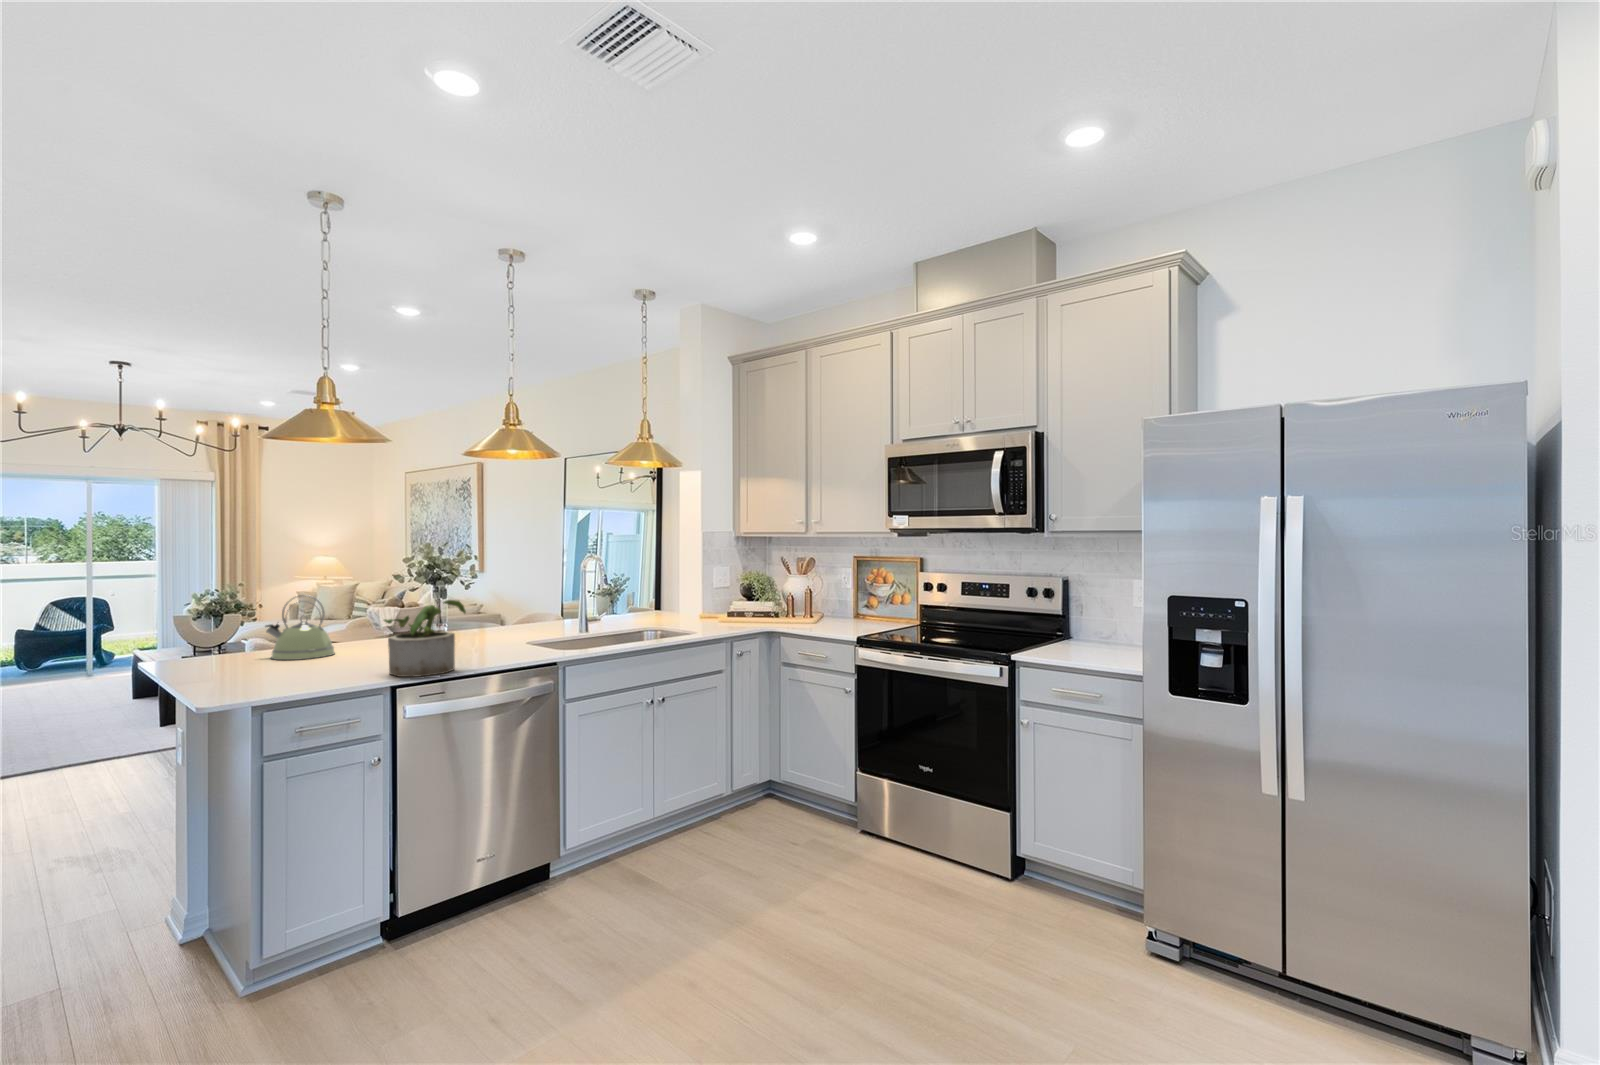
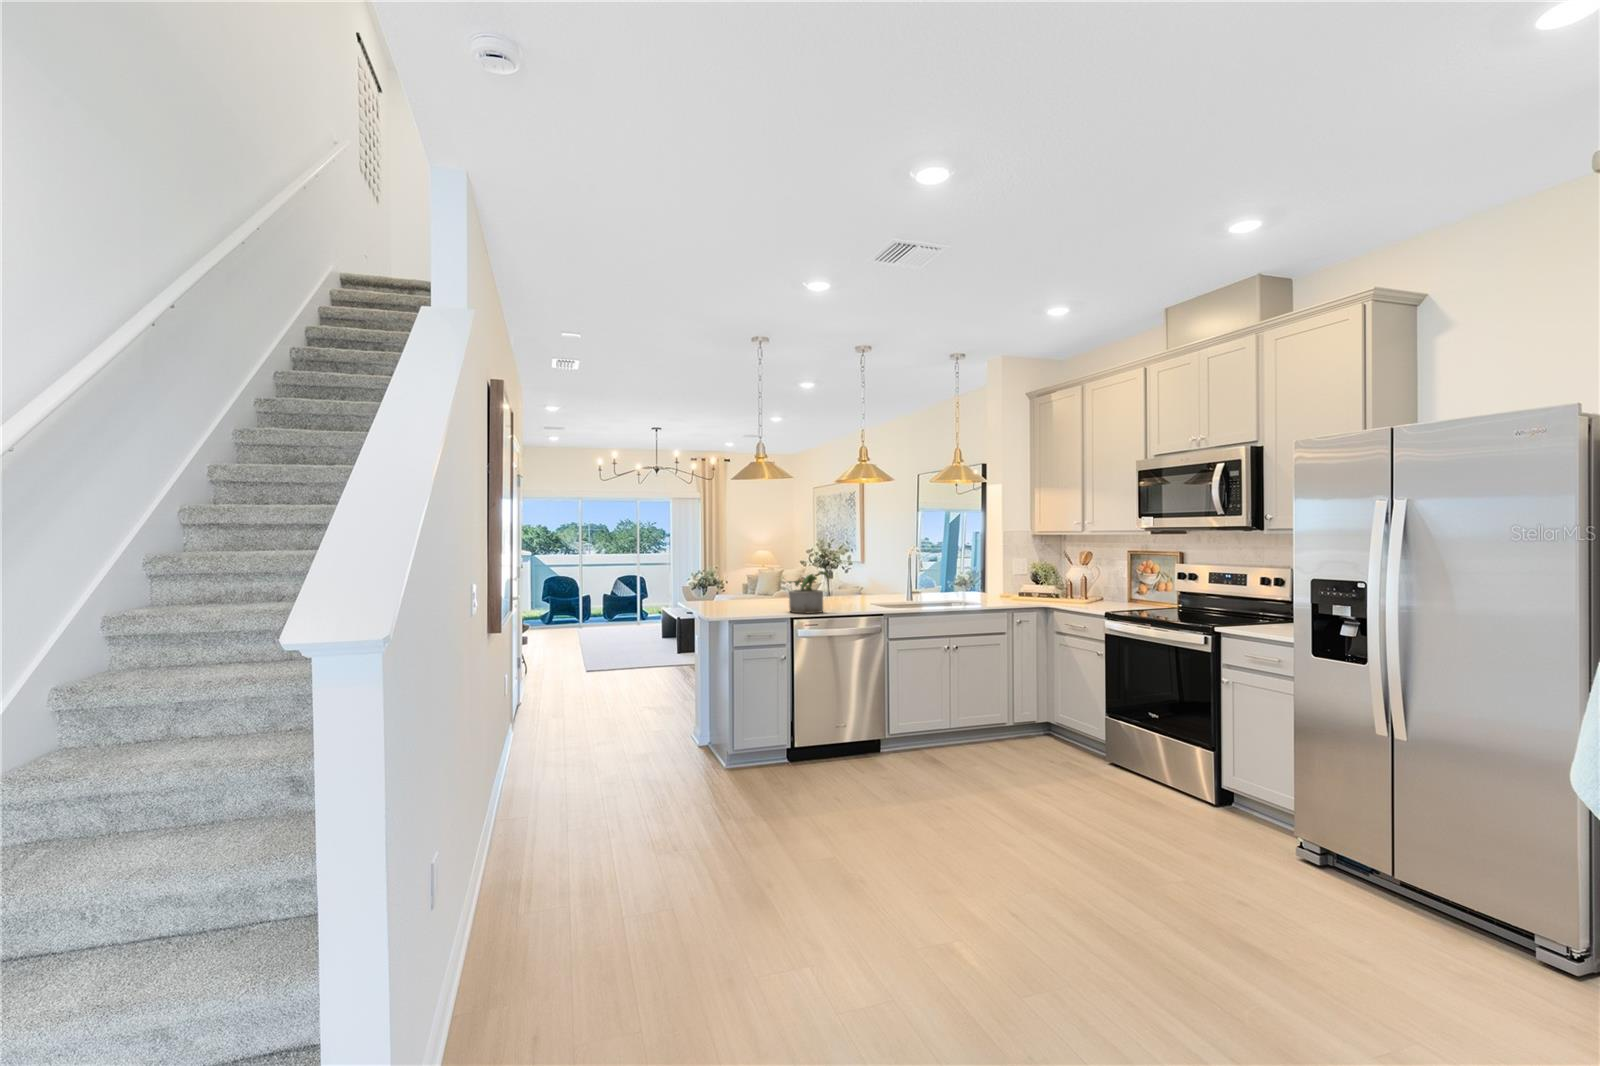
kettle: present [265,595,335,660] -> none [731,568,765,604]

